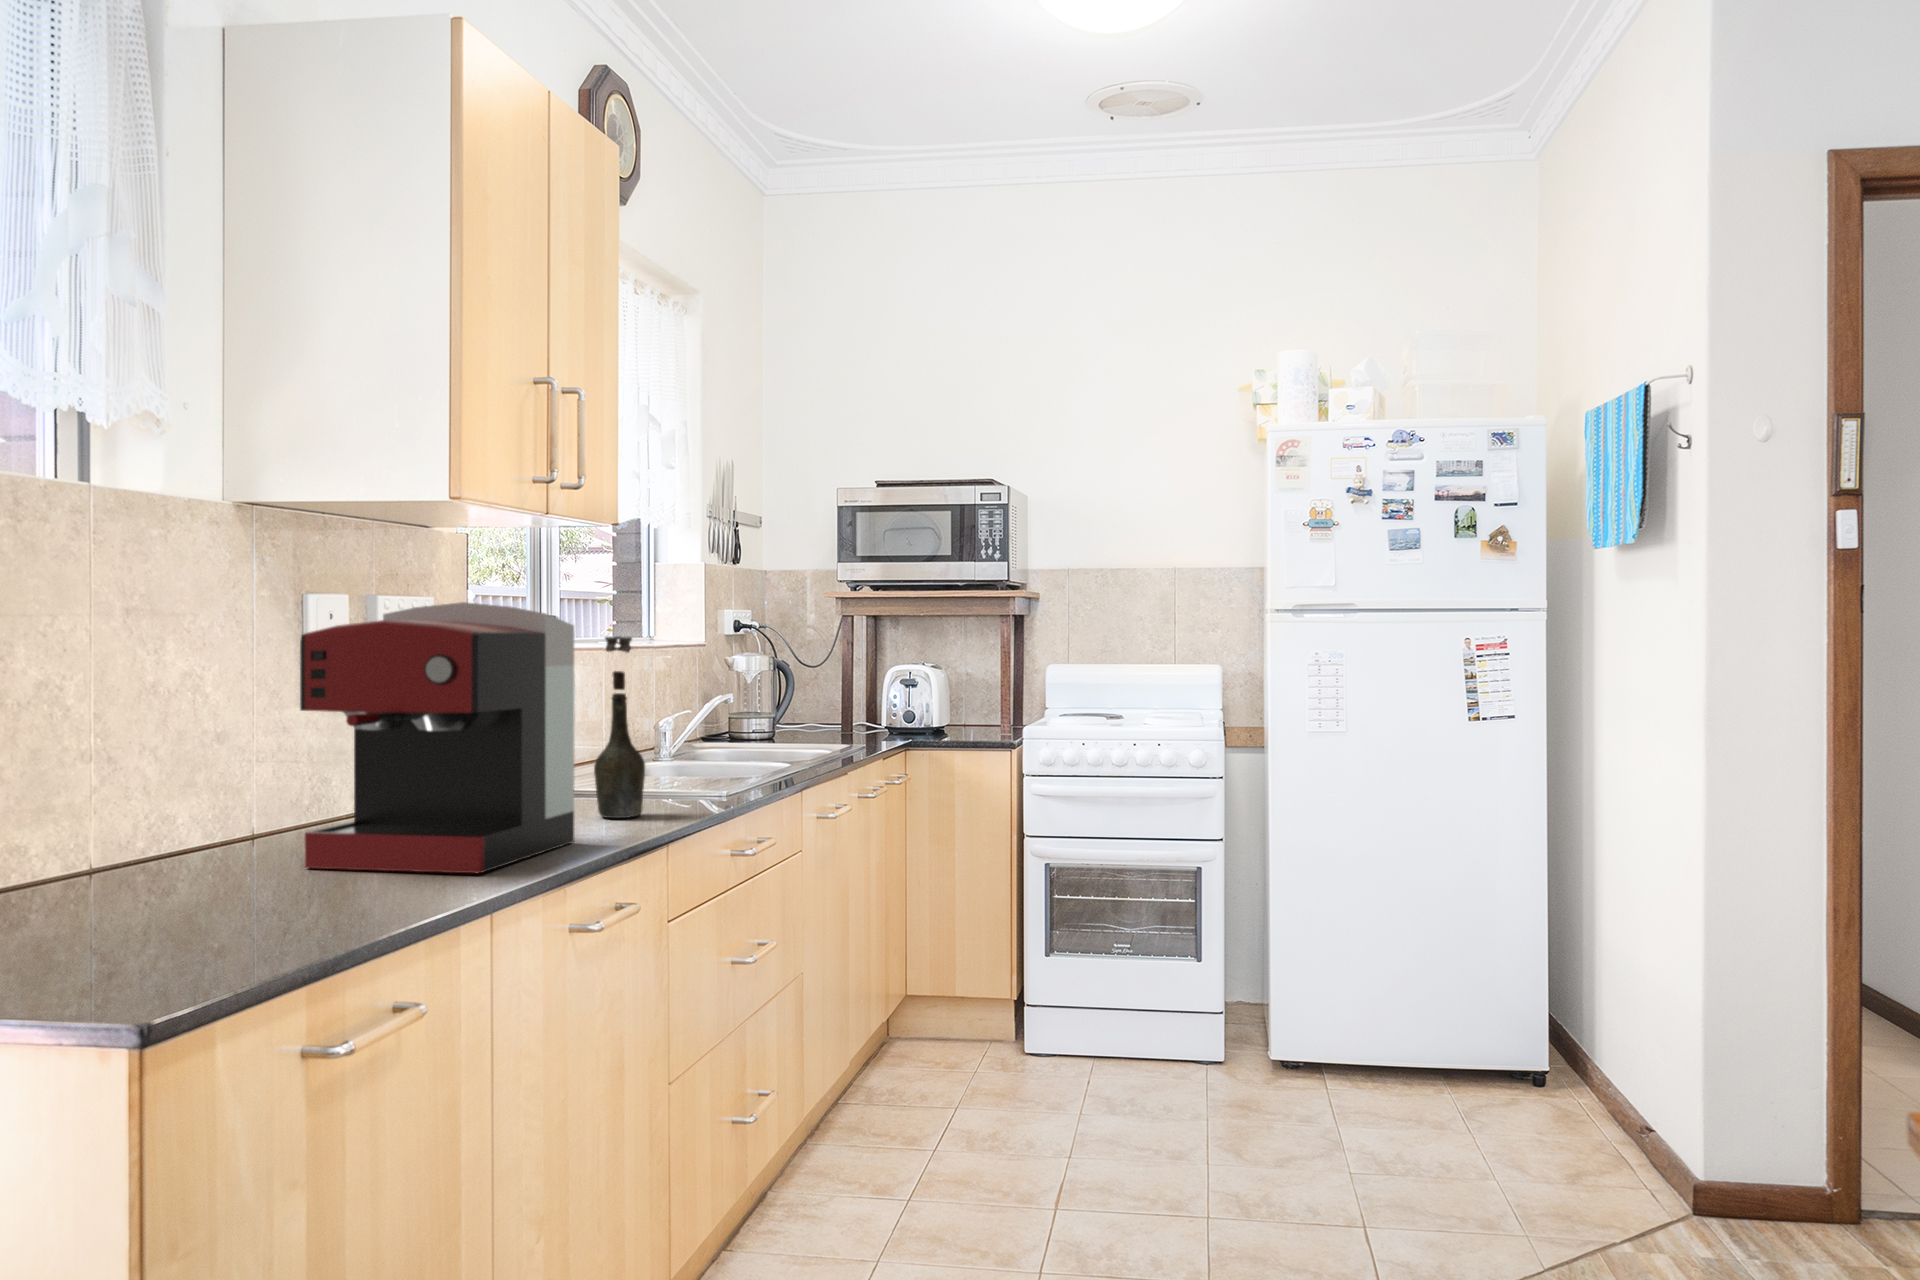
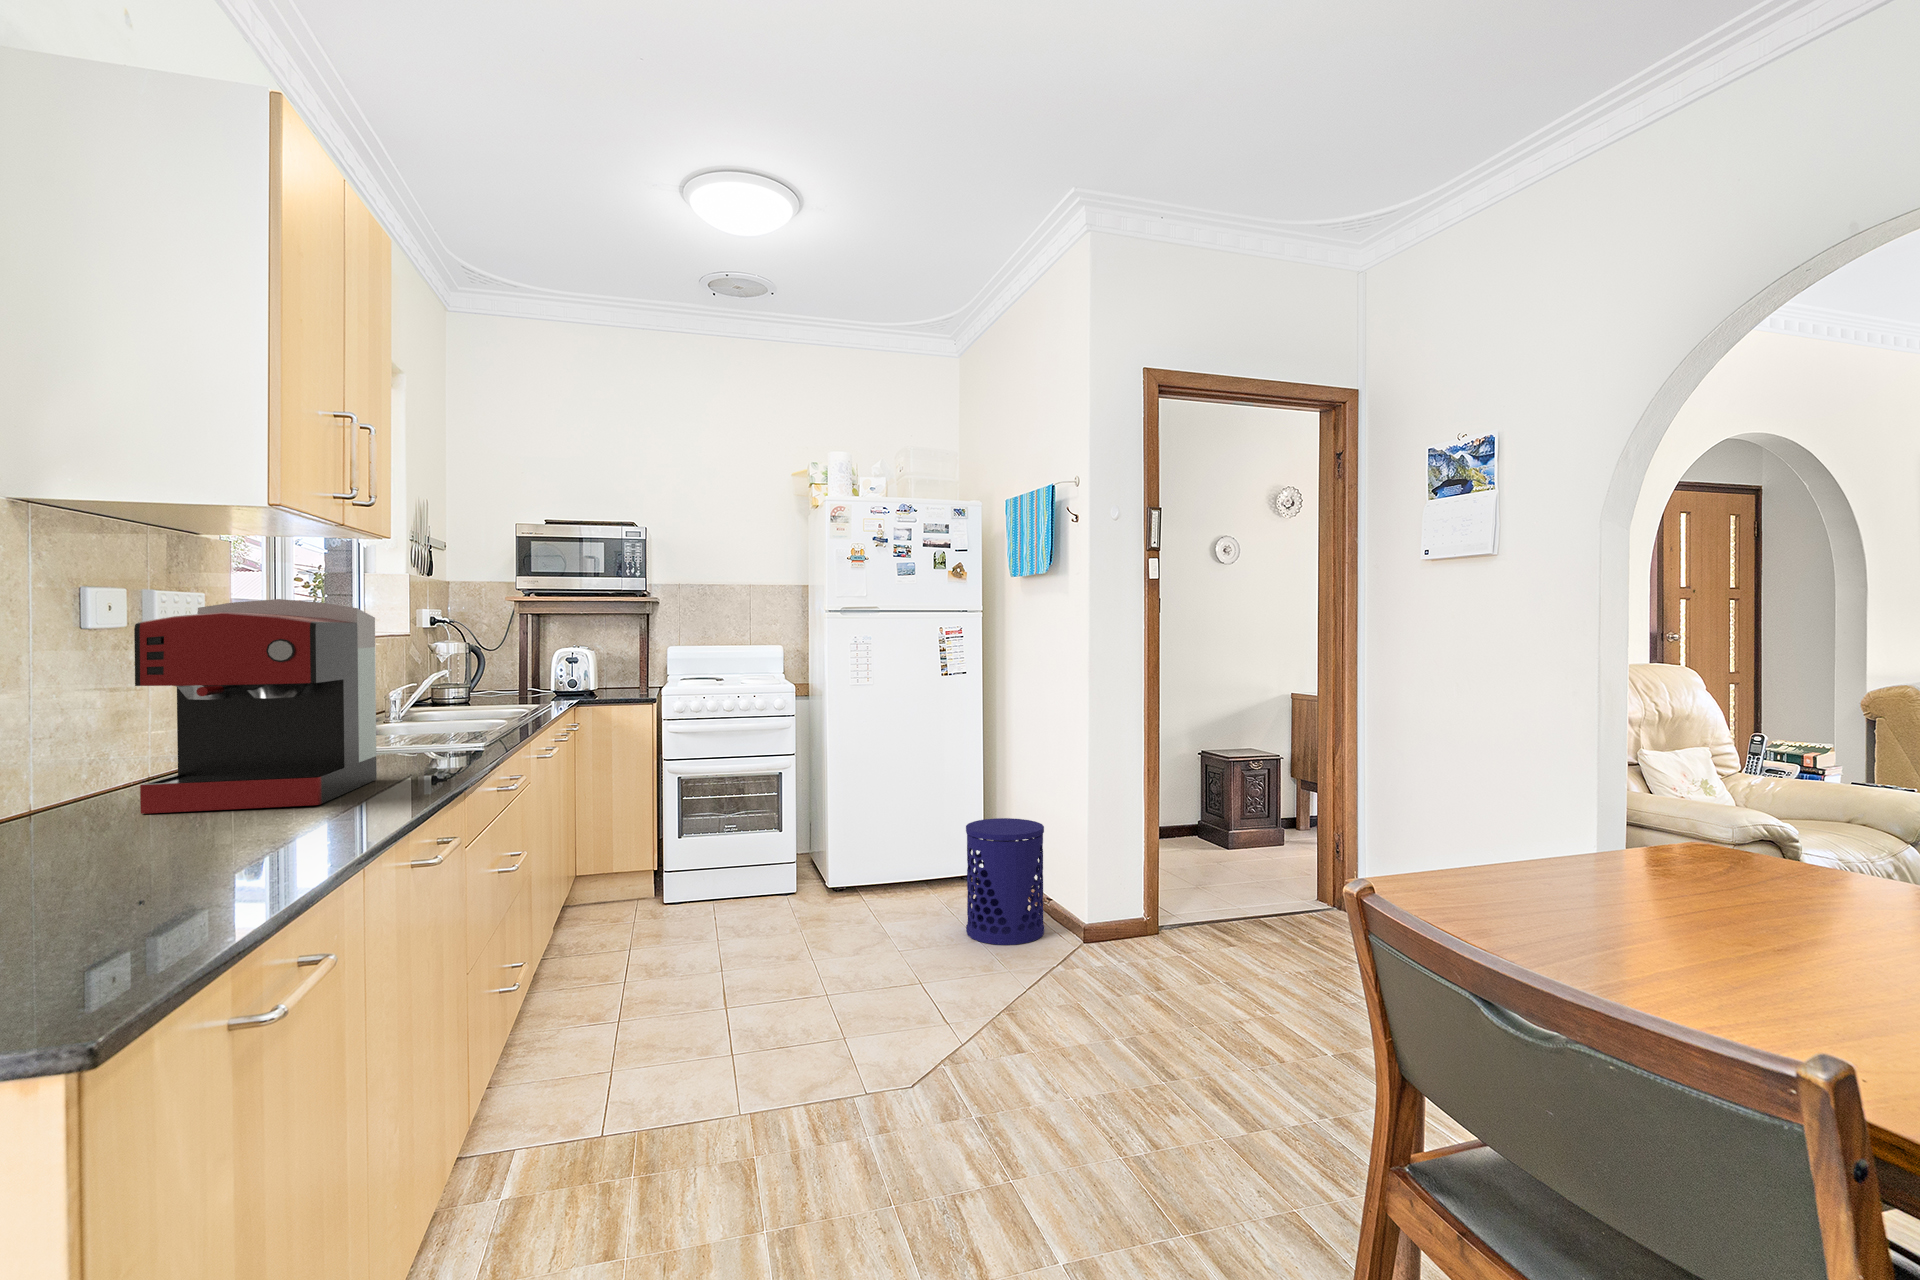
bottle: present [594,636,645,818] -> none [374,626,417,762]
waste bin: none [1499,974,1651,1206] -> present [966,818,1044,945]

